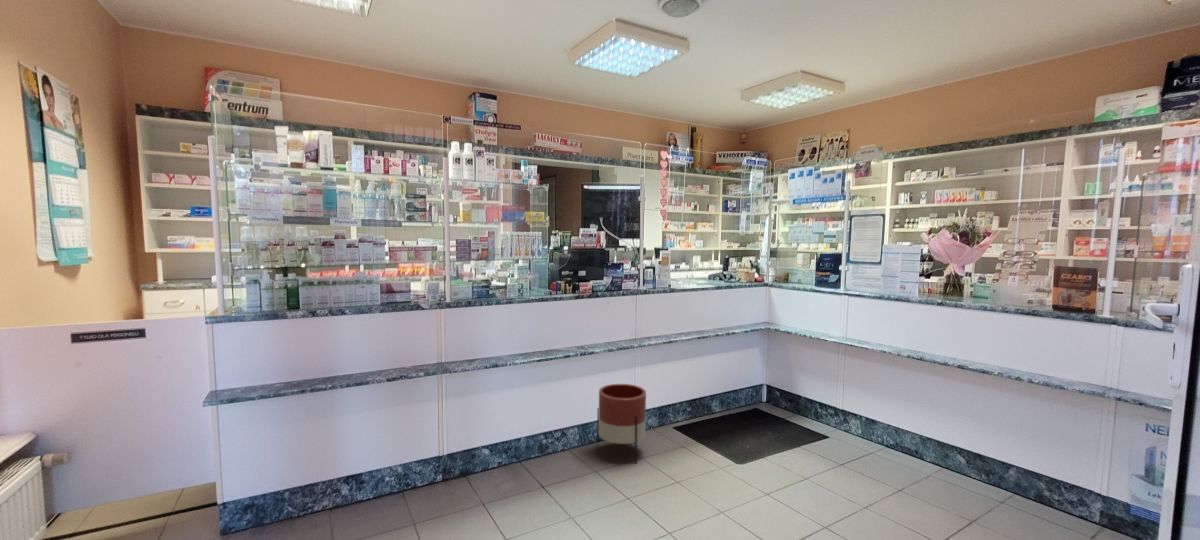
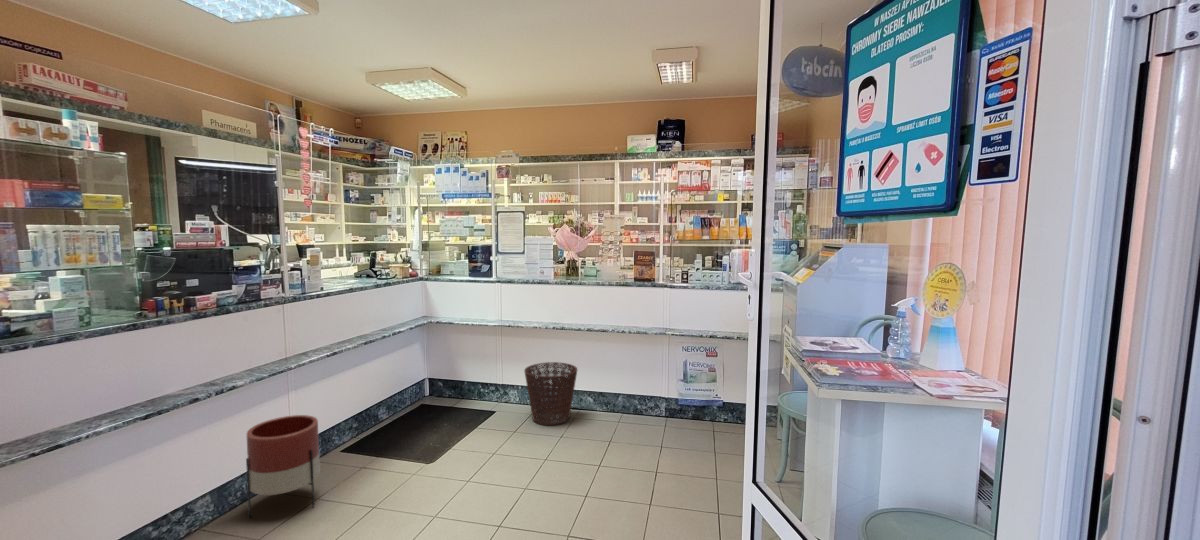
basket: none [862,396,940,479] -> present [524,362,577,425]

